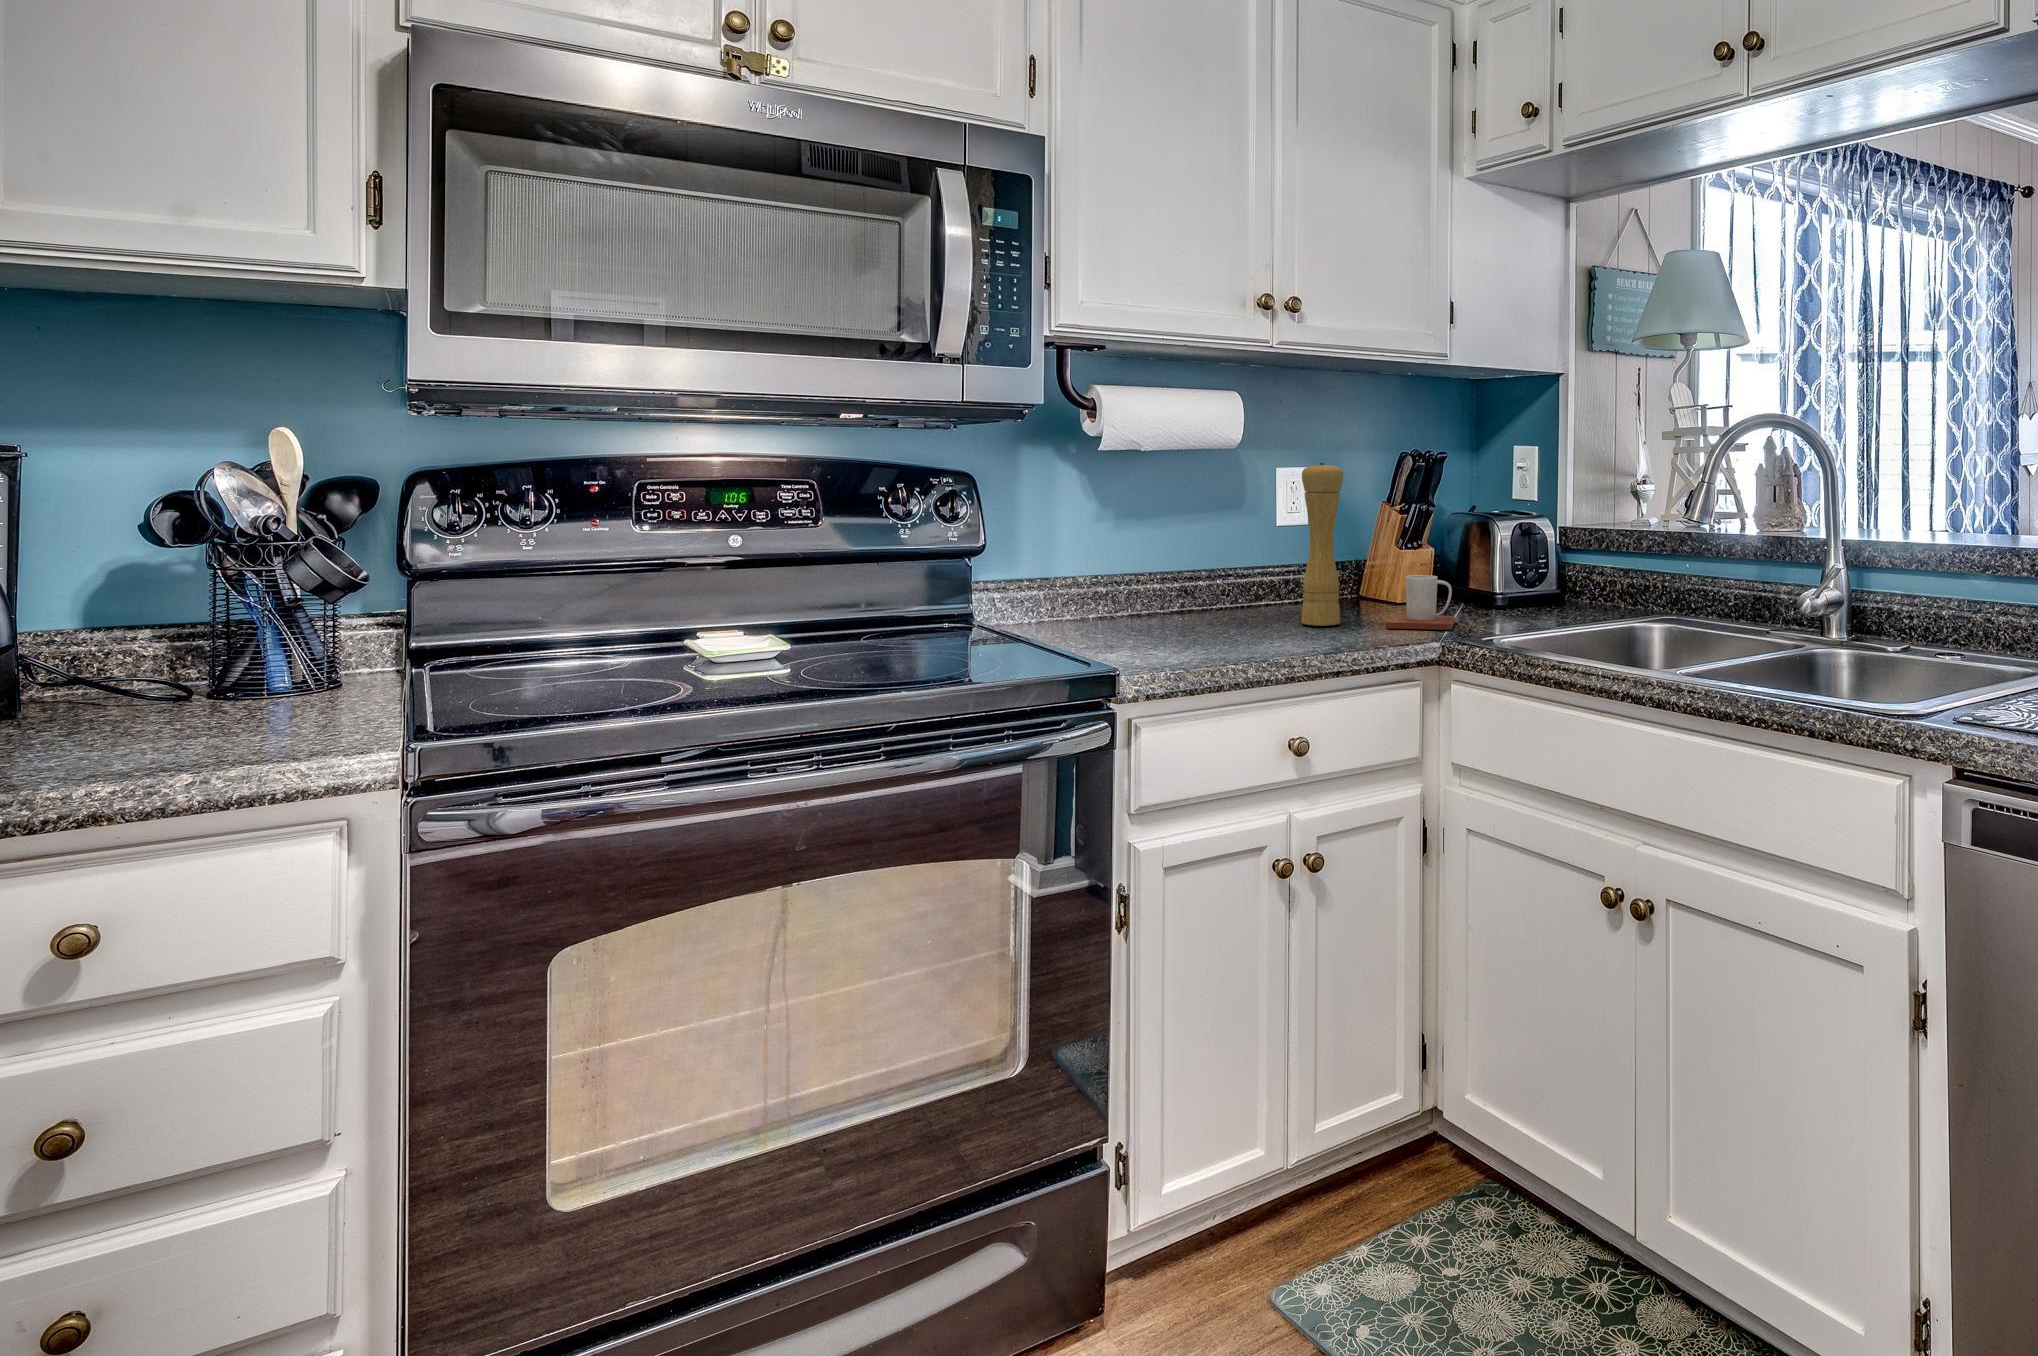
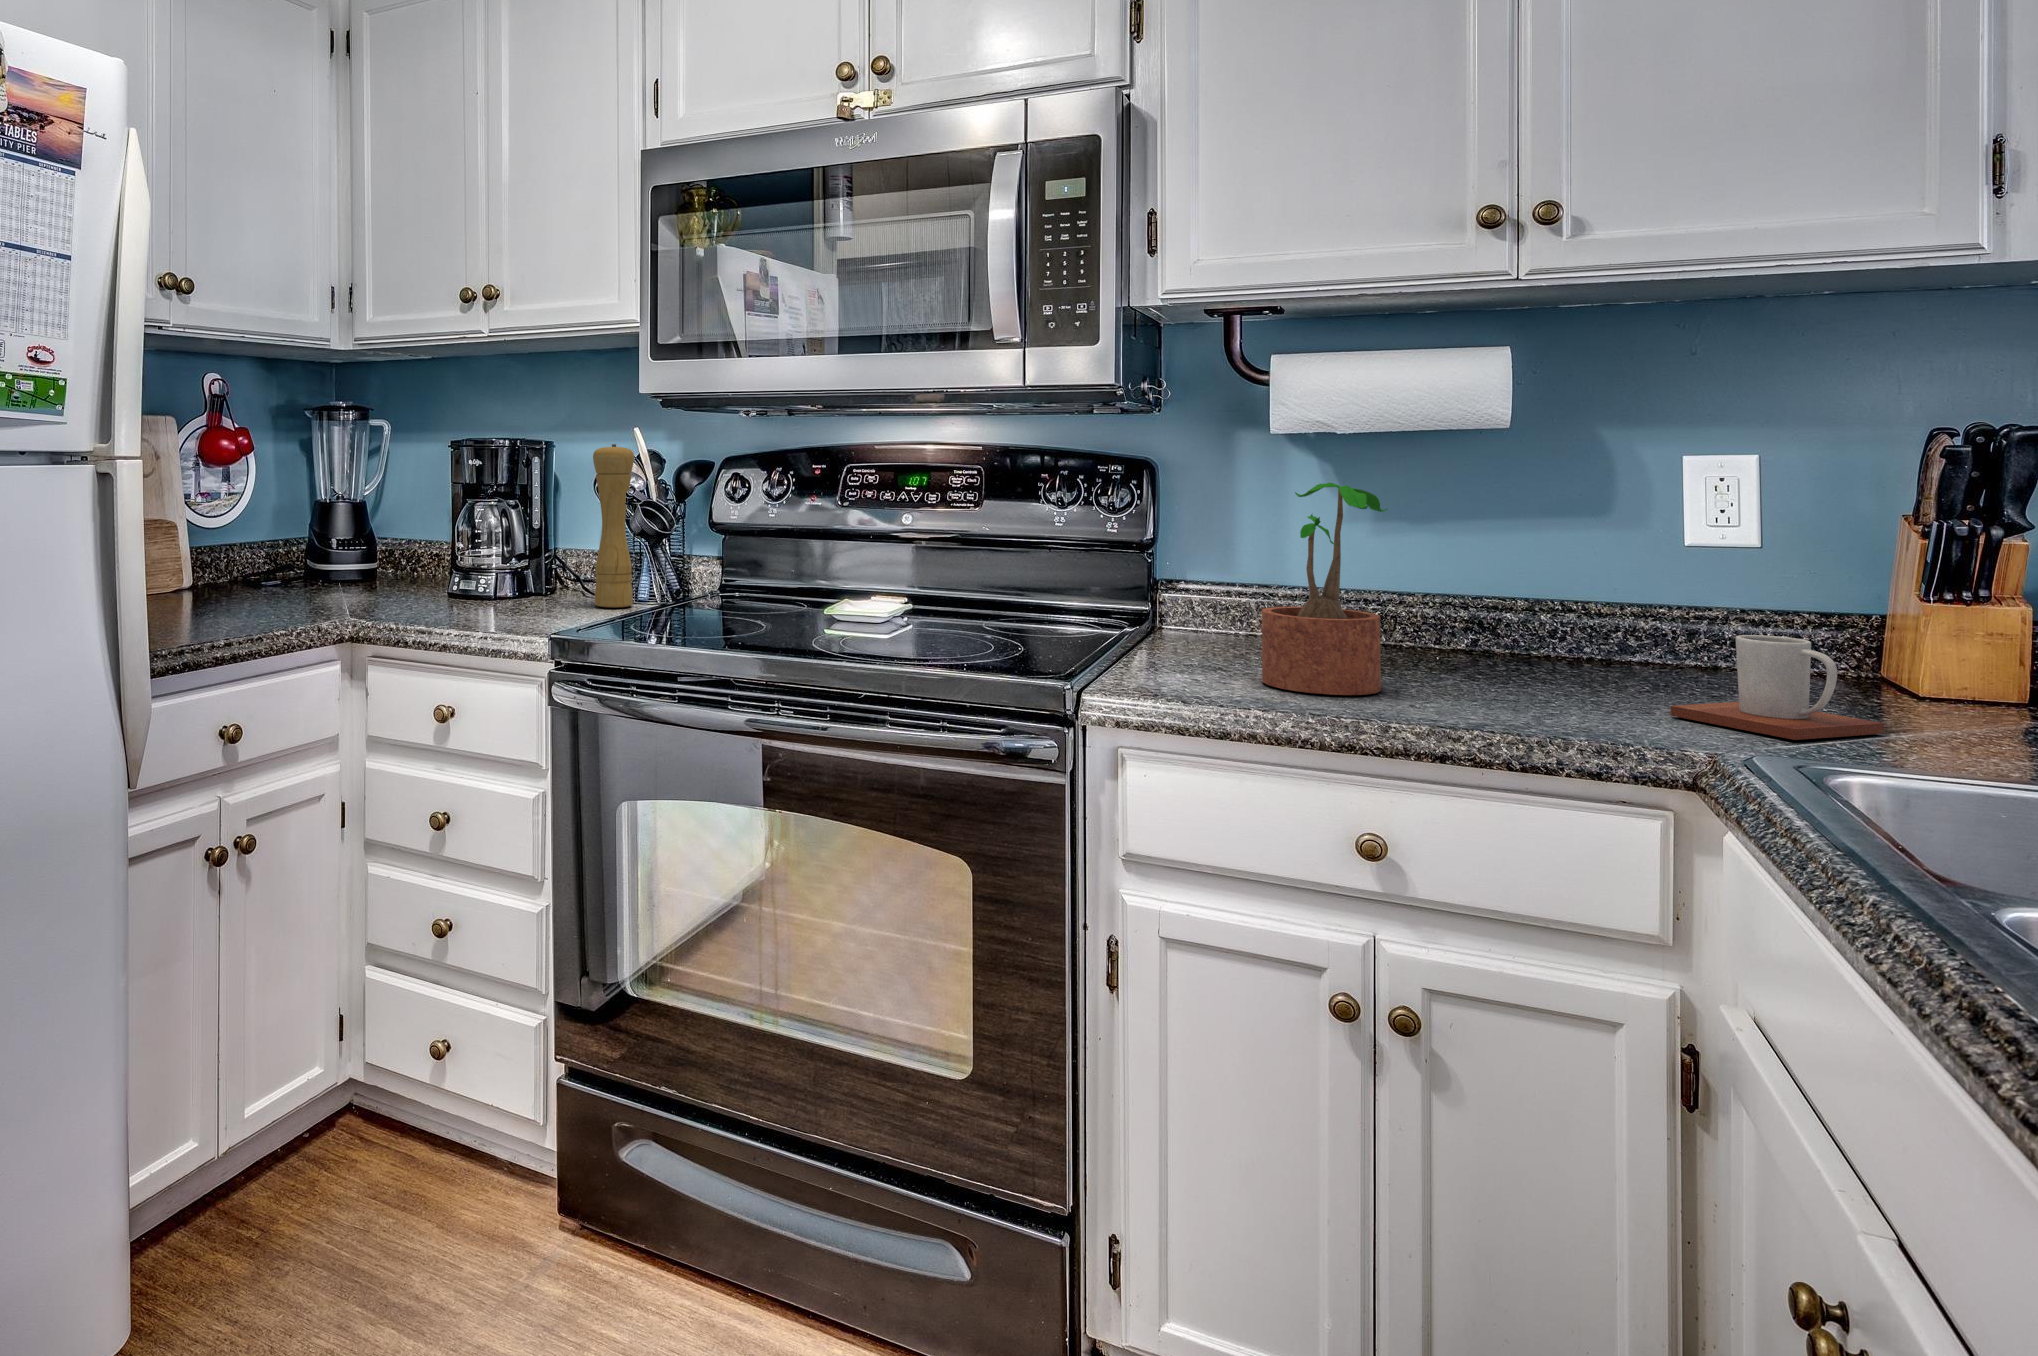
pepper mill: present [1302,463,1343,626] -> present [593,444,634,607]
potted plant: none [1184,492,1271,649] -> present [1262,483,1387,695]

